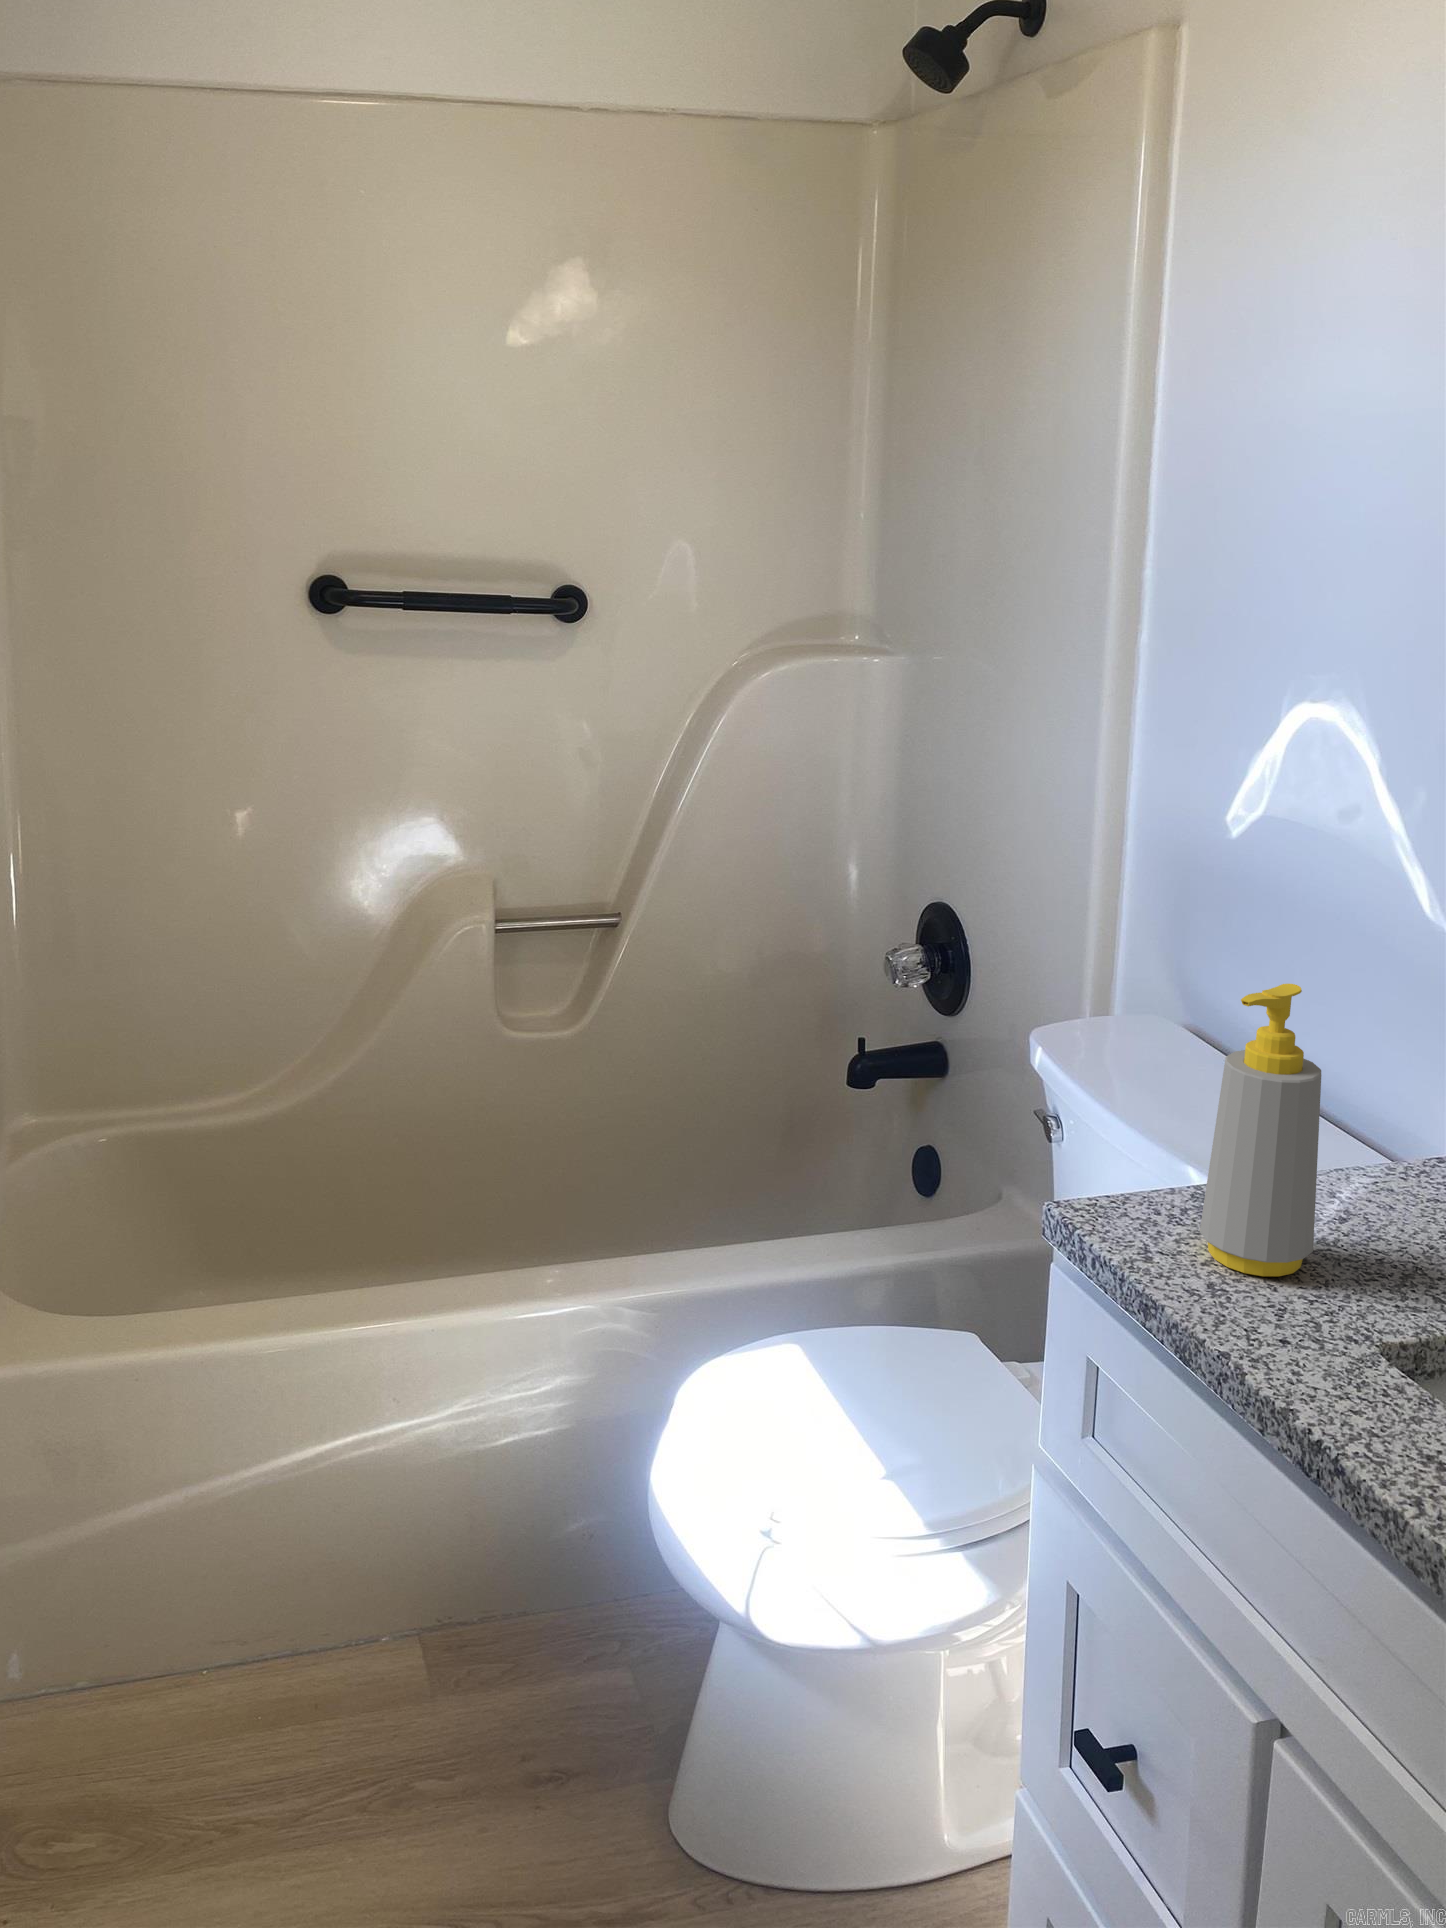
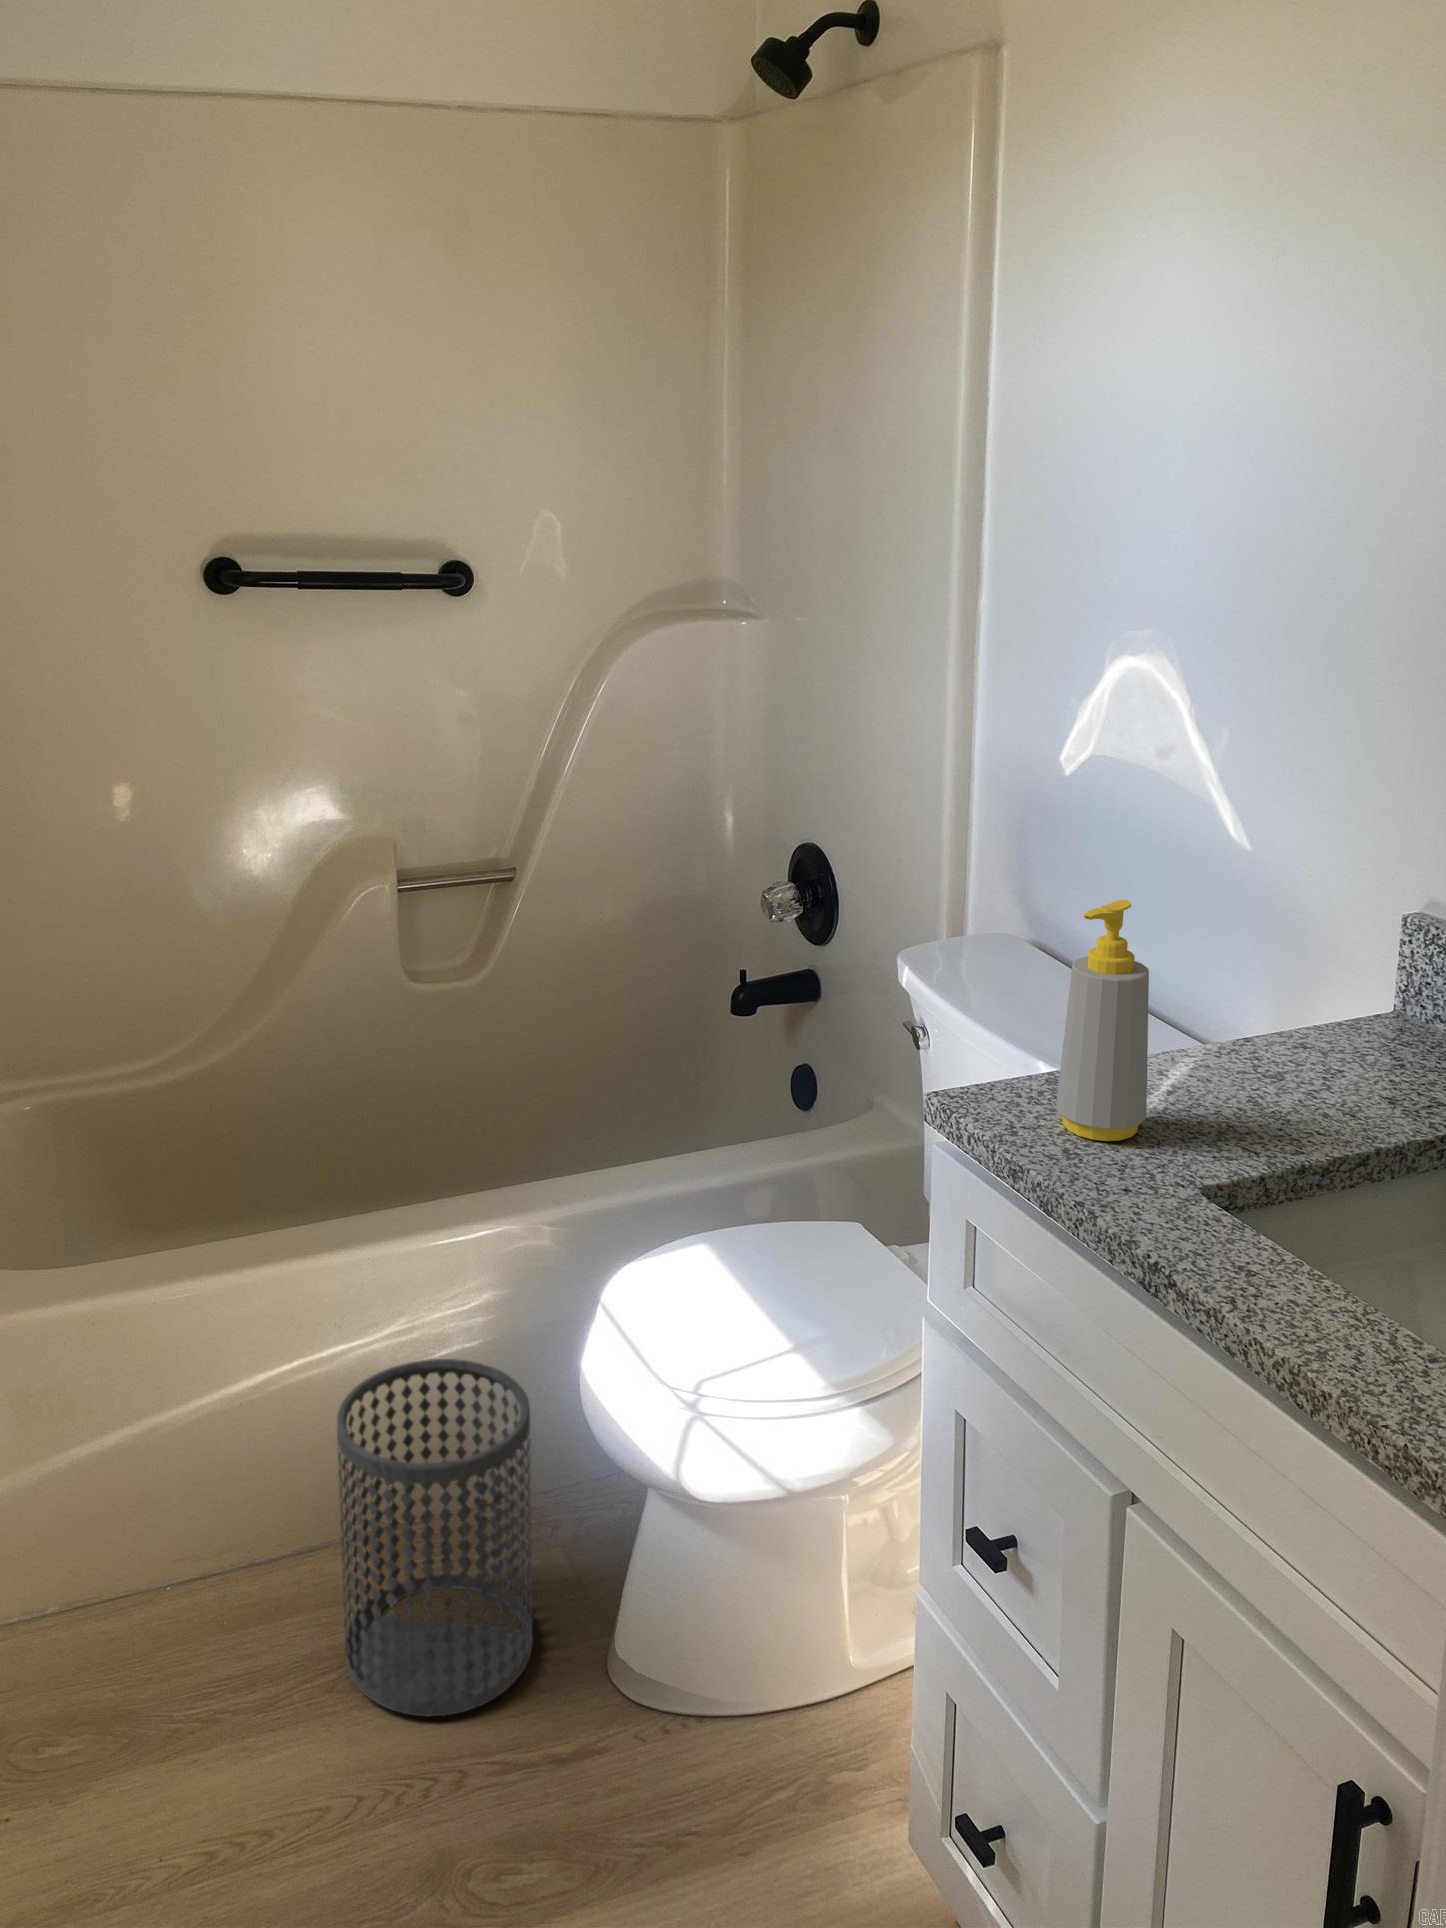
wastebasket: none [380,1447,591,1850] -> present [337,1359,533,1717]

